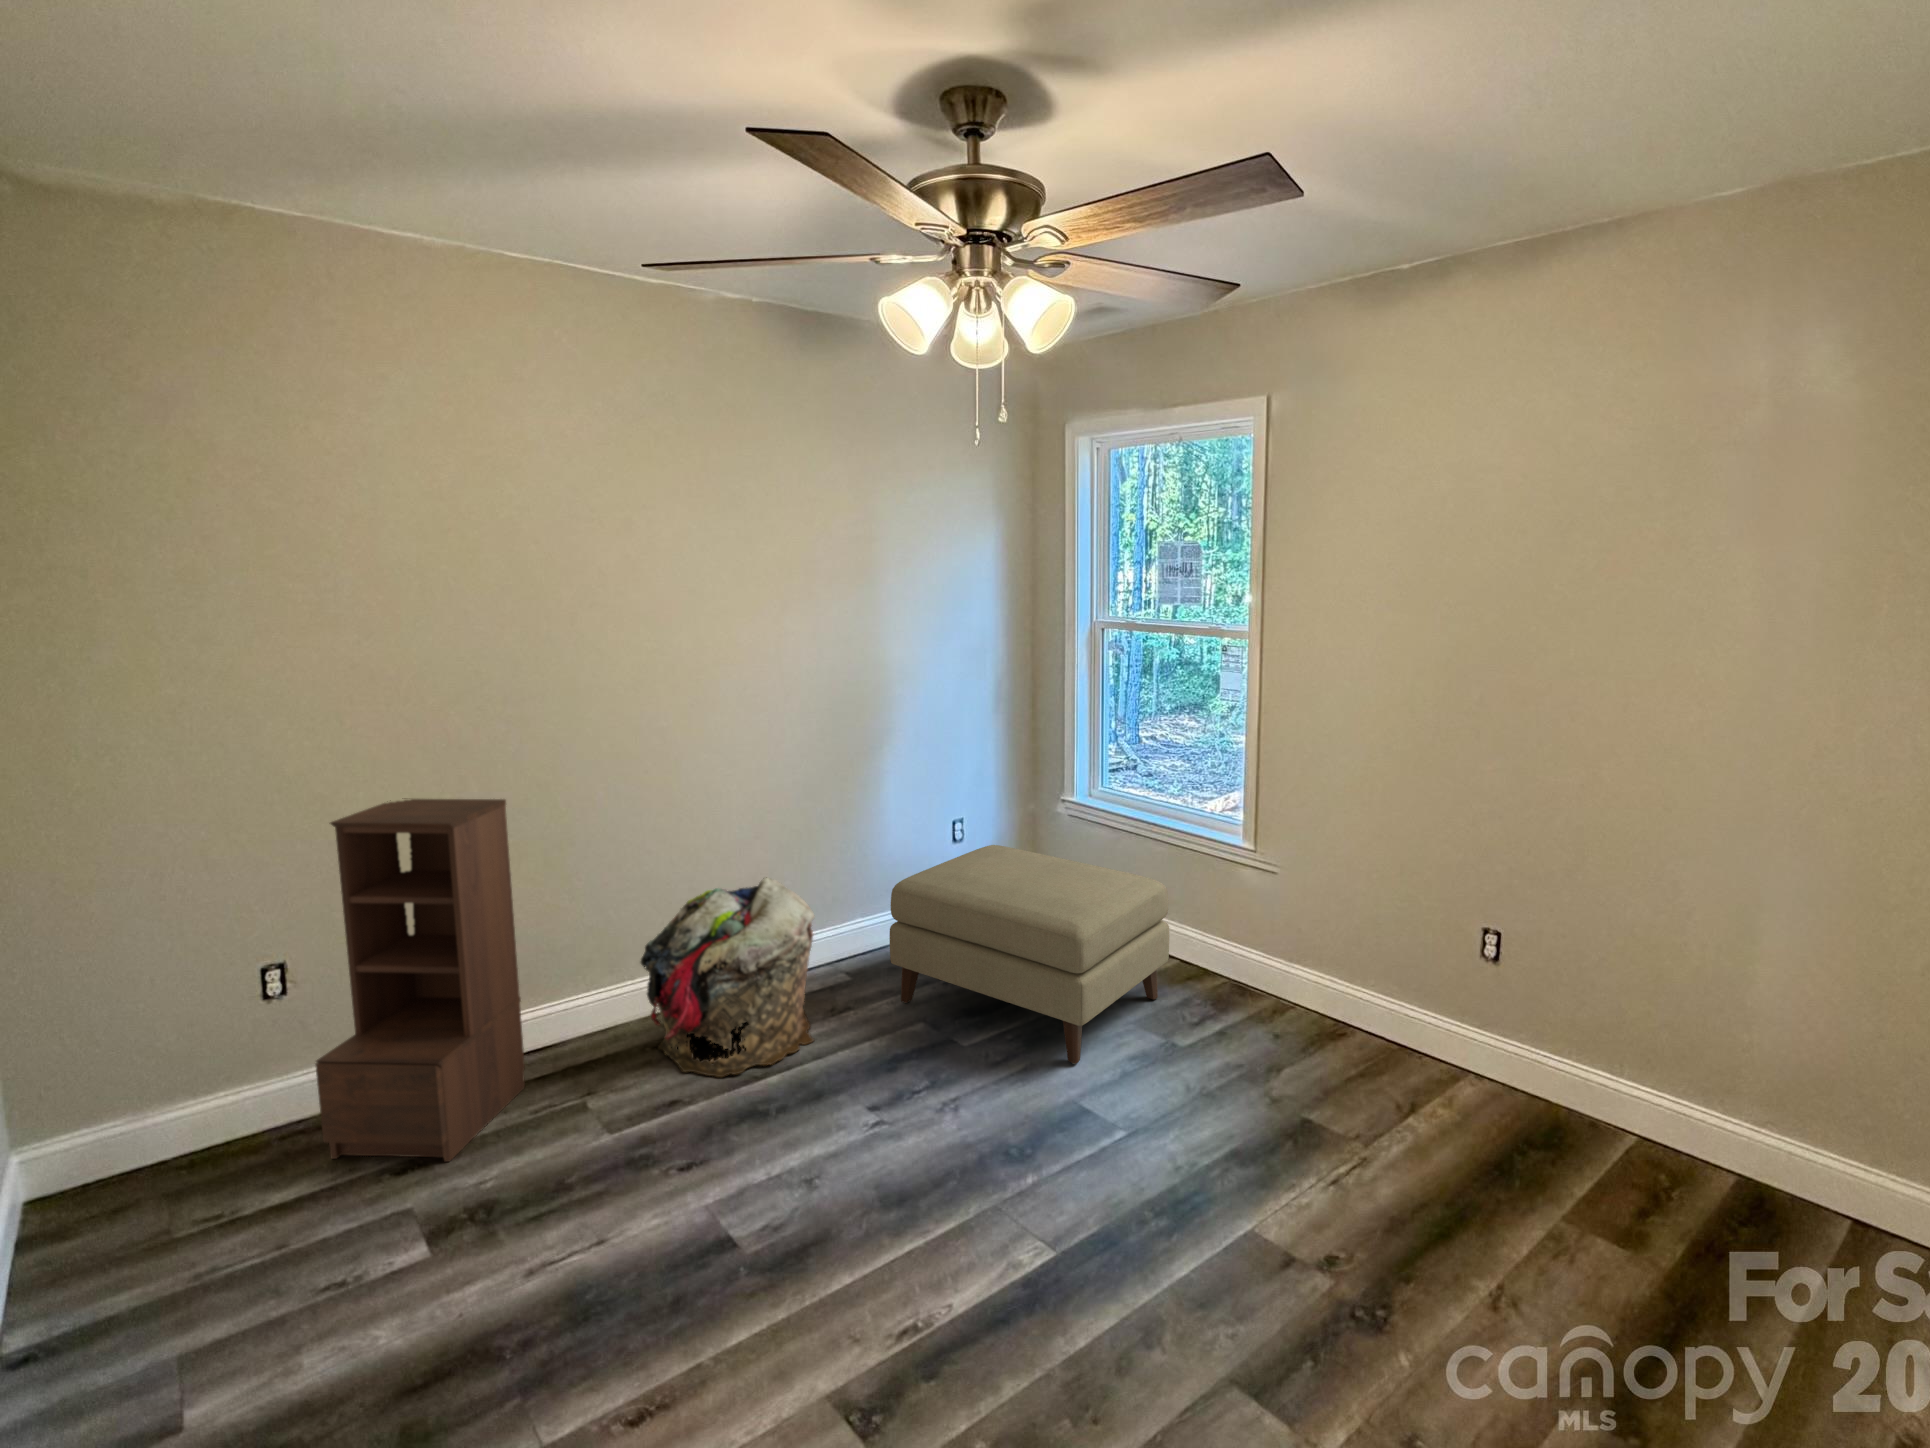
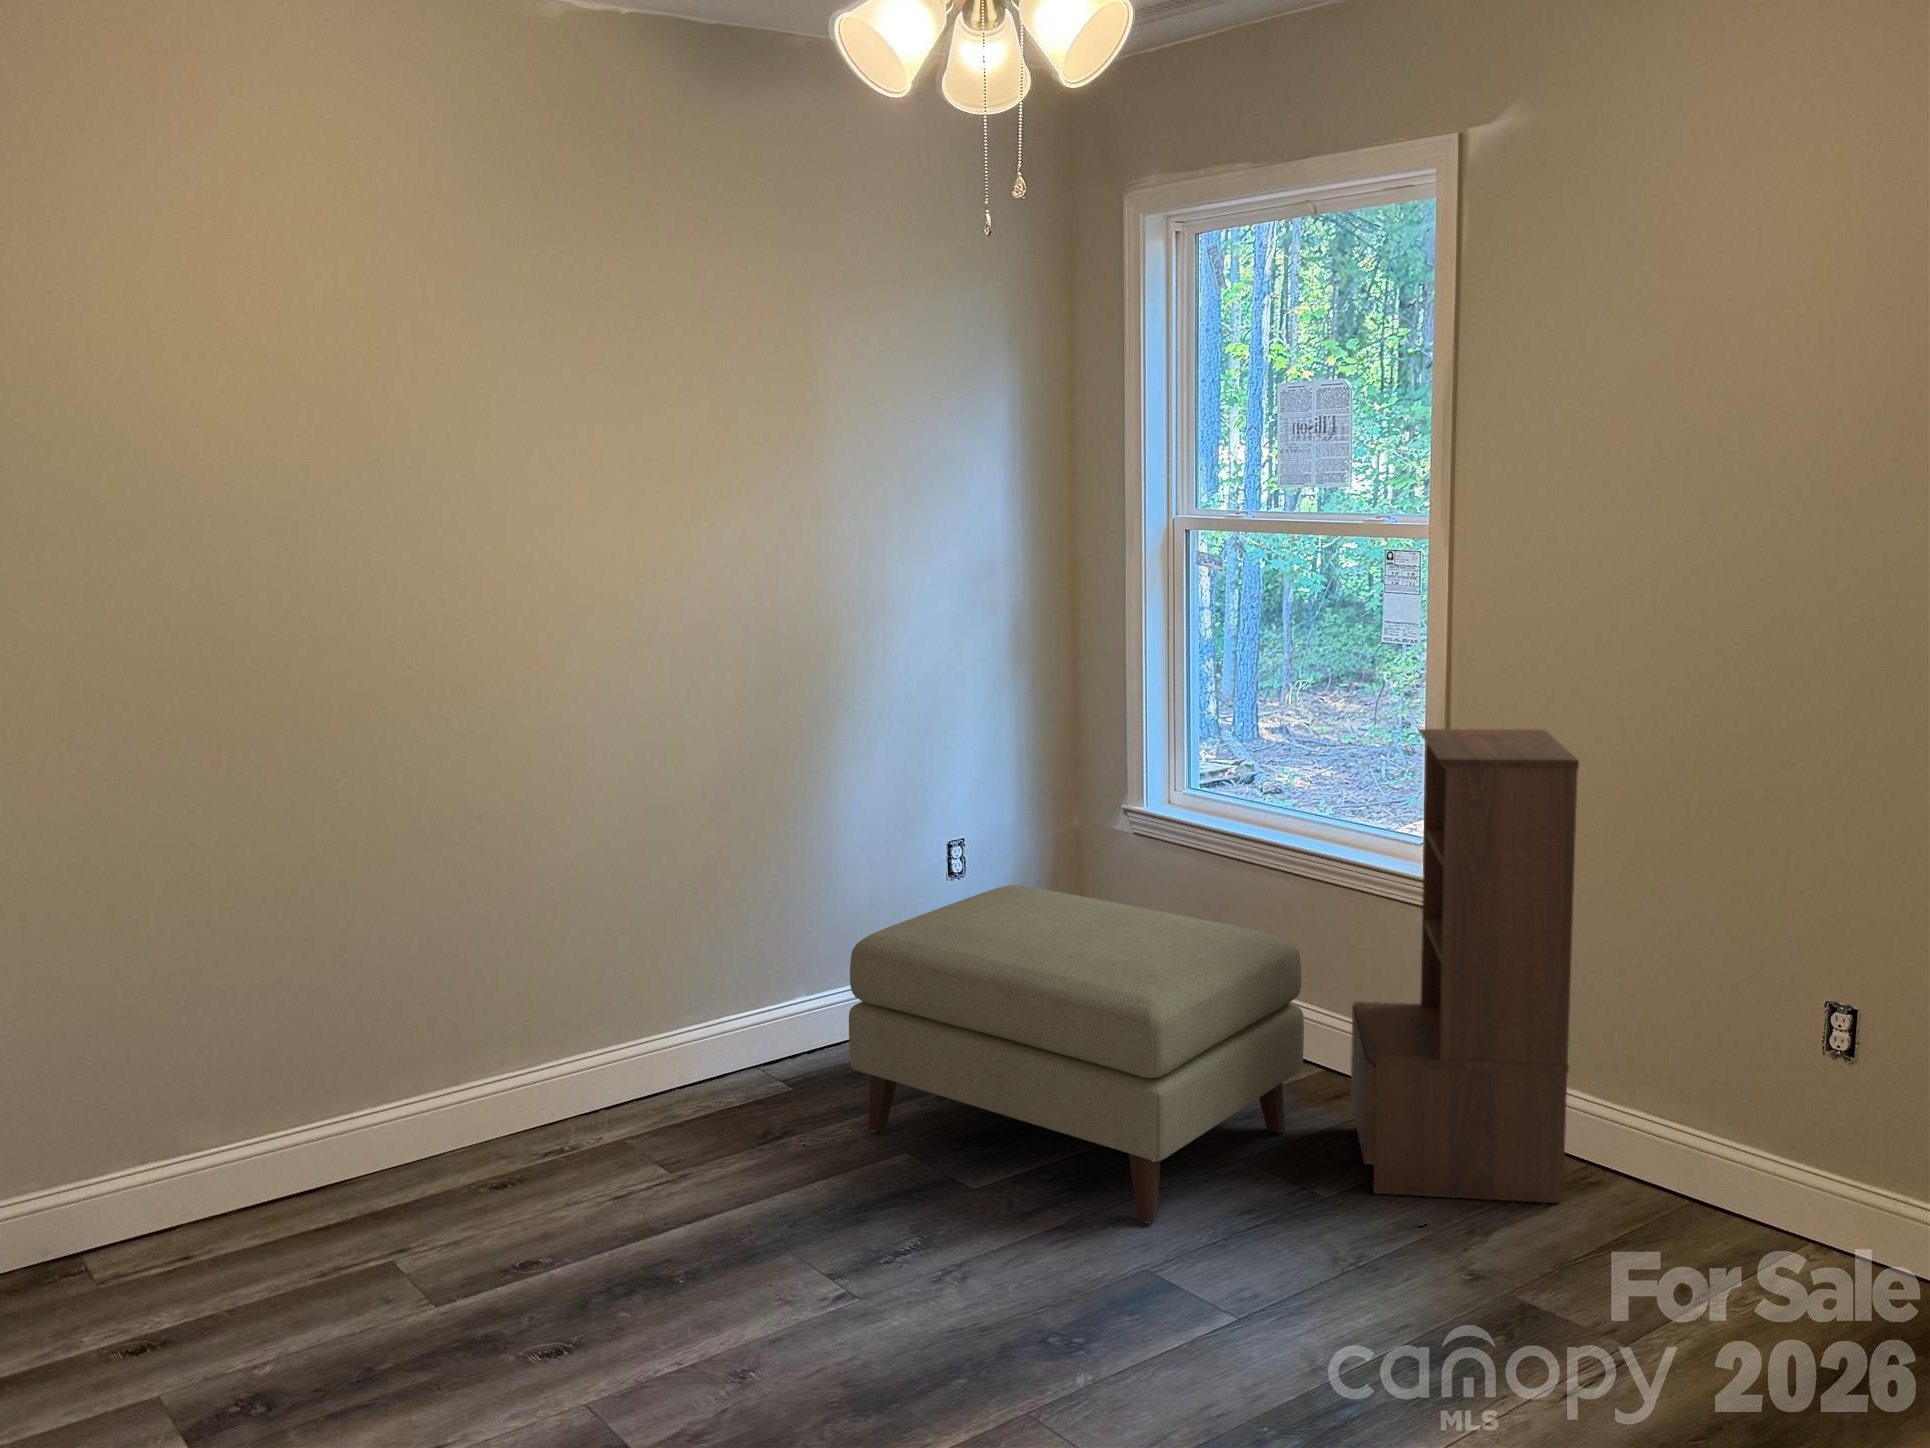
bookshelf: present [316,799,525,1162] -> present [1351,729,1579,1203]
laundry basket: present [641,877,814,1077] -> none [468,930,735,1232]

